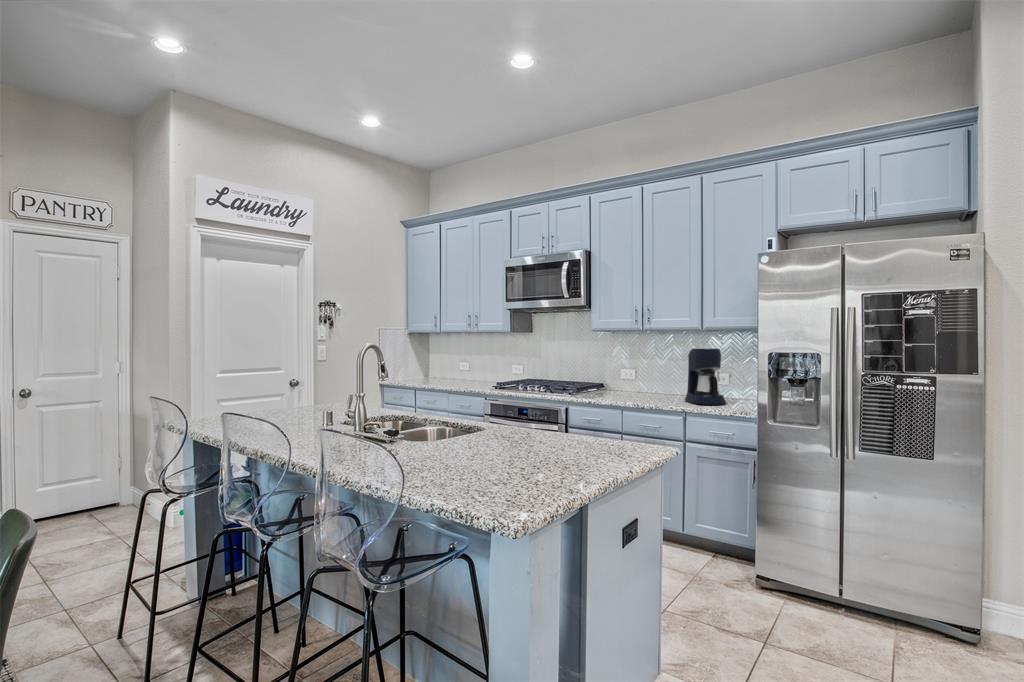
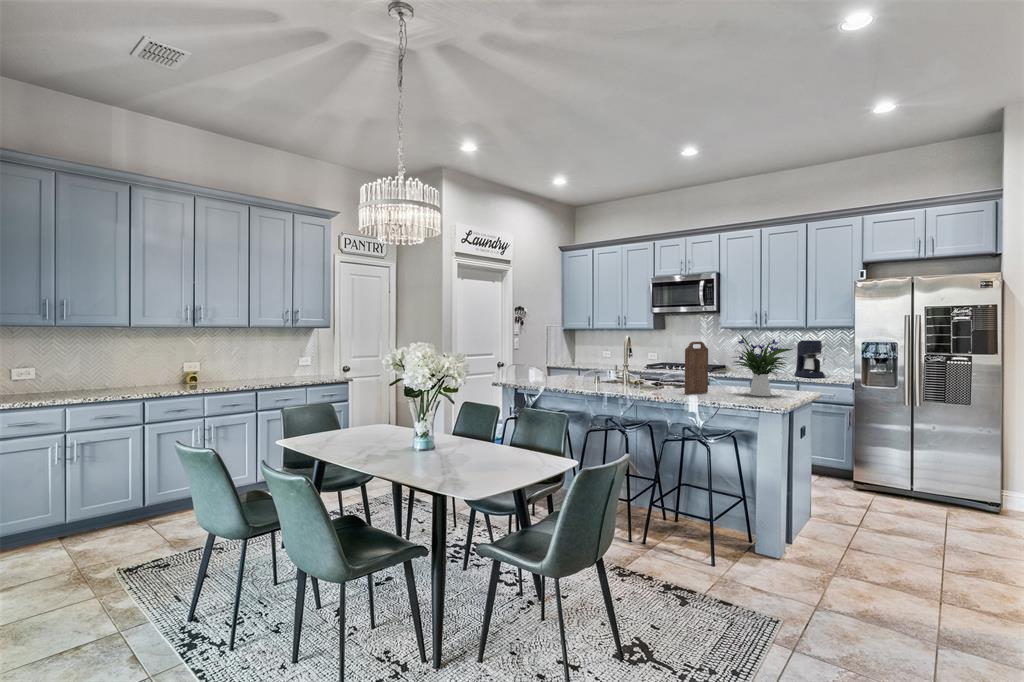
flower arrangement: none [503,342,614,460] -> present [734,335,792,396]
cutting board: none [420,355,473,455] -> present [685,342,708,394]

